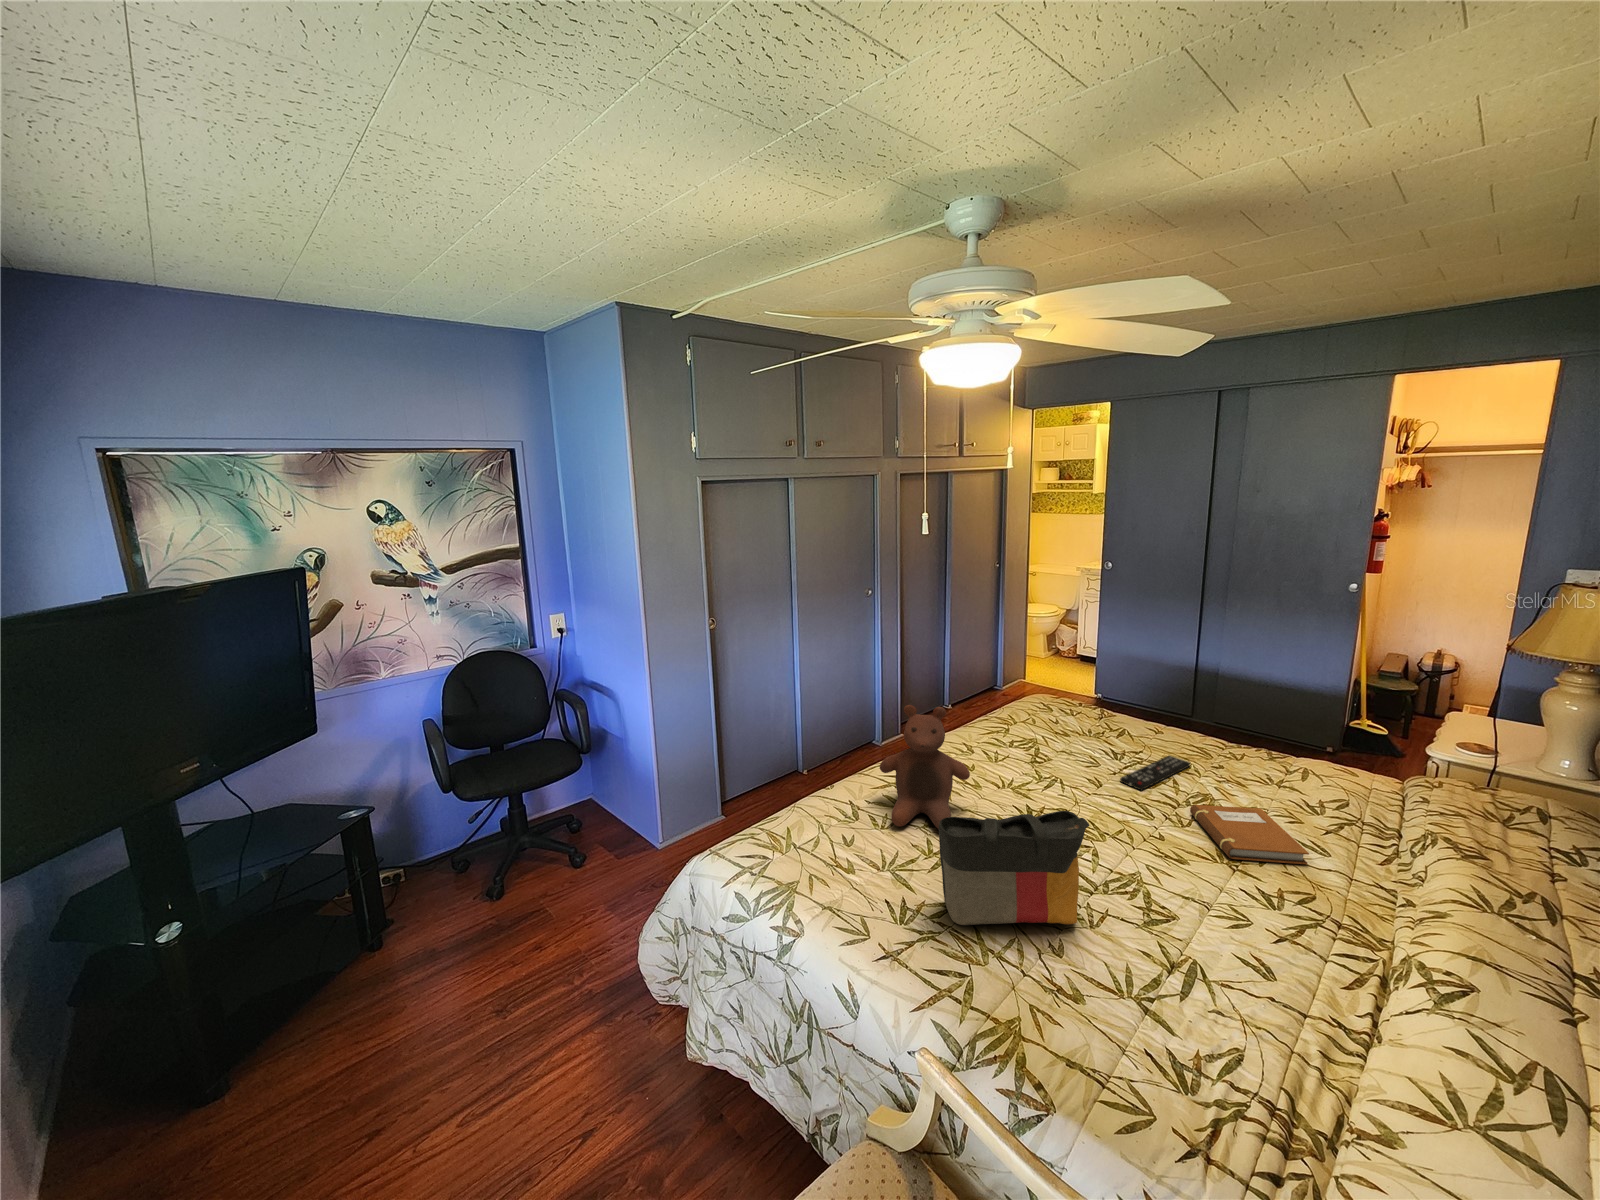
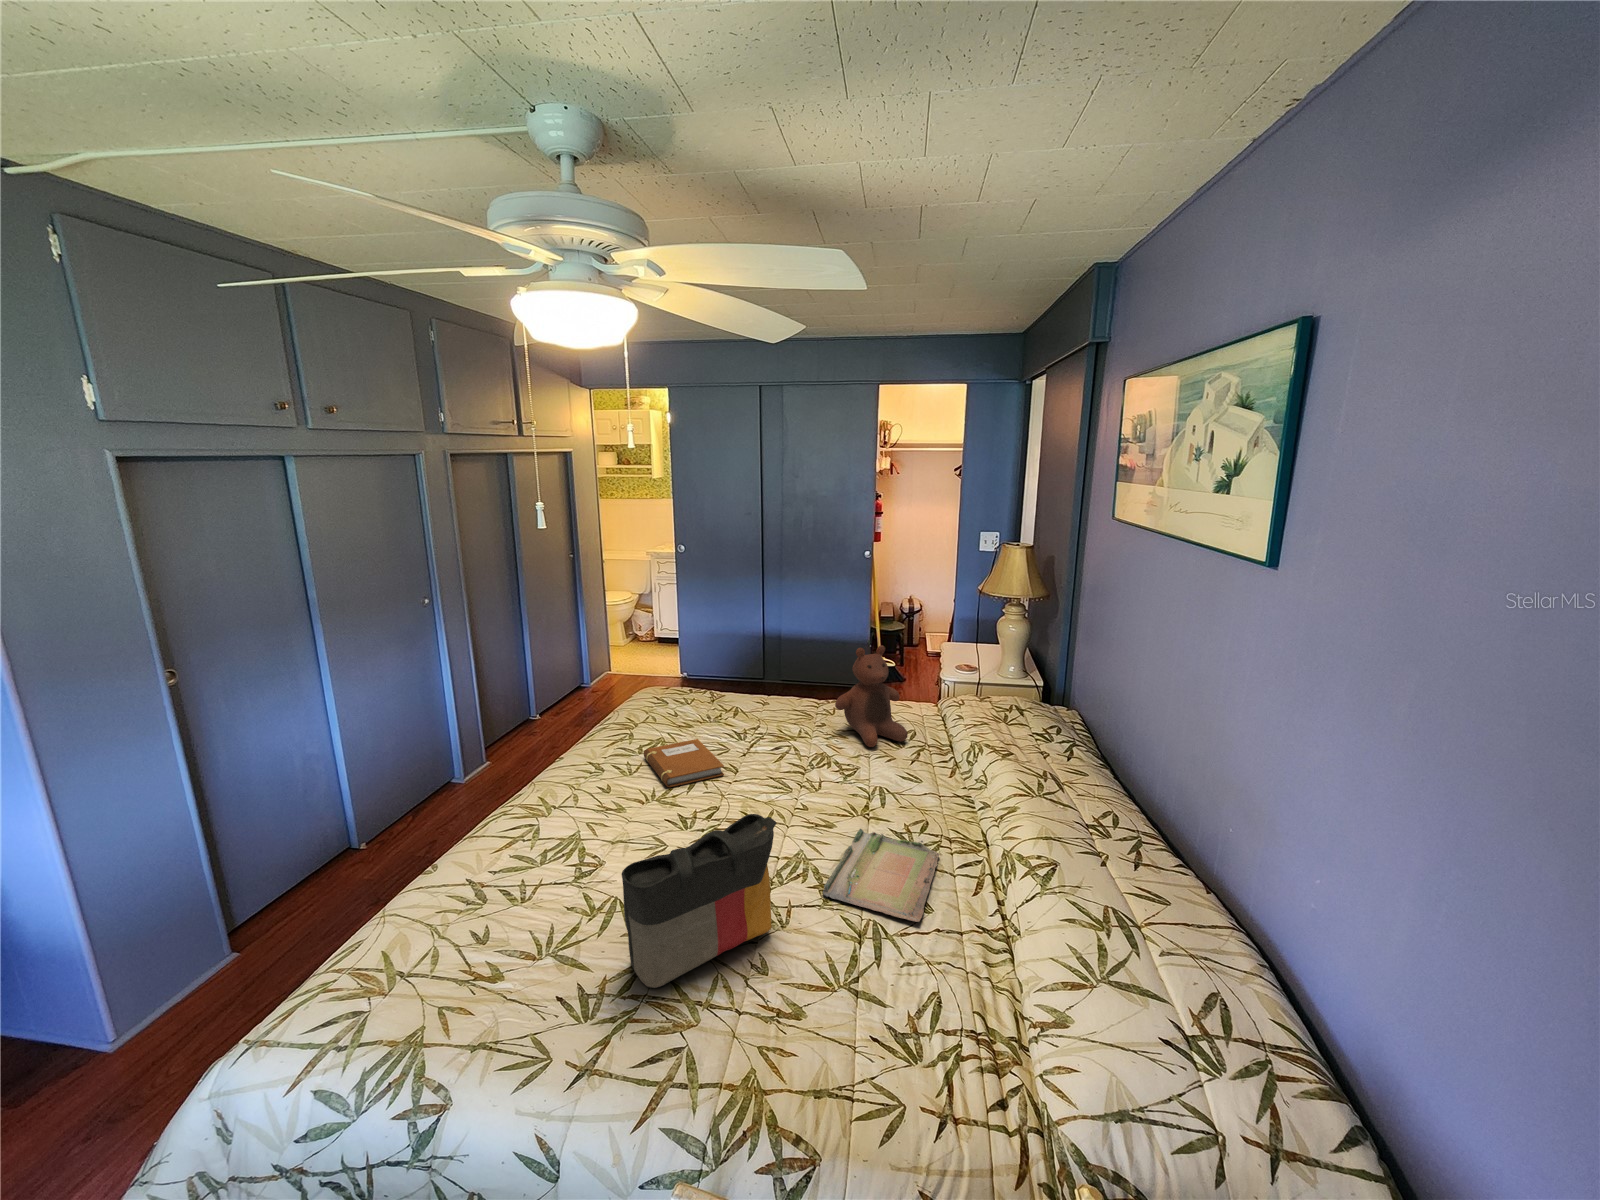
stuffed bear: present [880,705,970,829] -> present [835,645,907,747]
remote control: present [1120,755,1190,790] -> none [755,725,804,766]
notebook: present [1190,805,1309,864] -> present [644,739,724,787]
tray: none [1146,875,1319,984] -> present [823,829,940,922]

